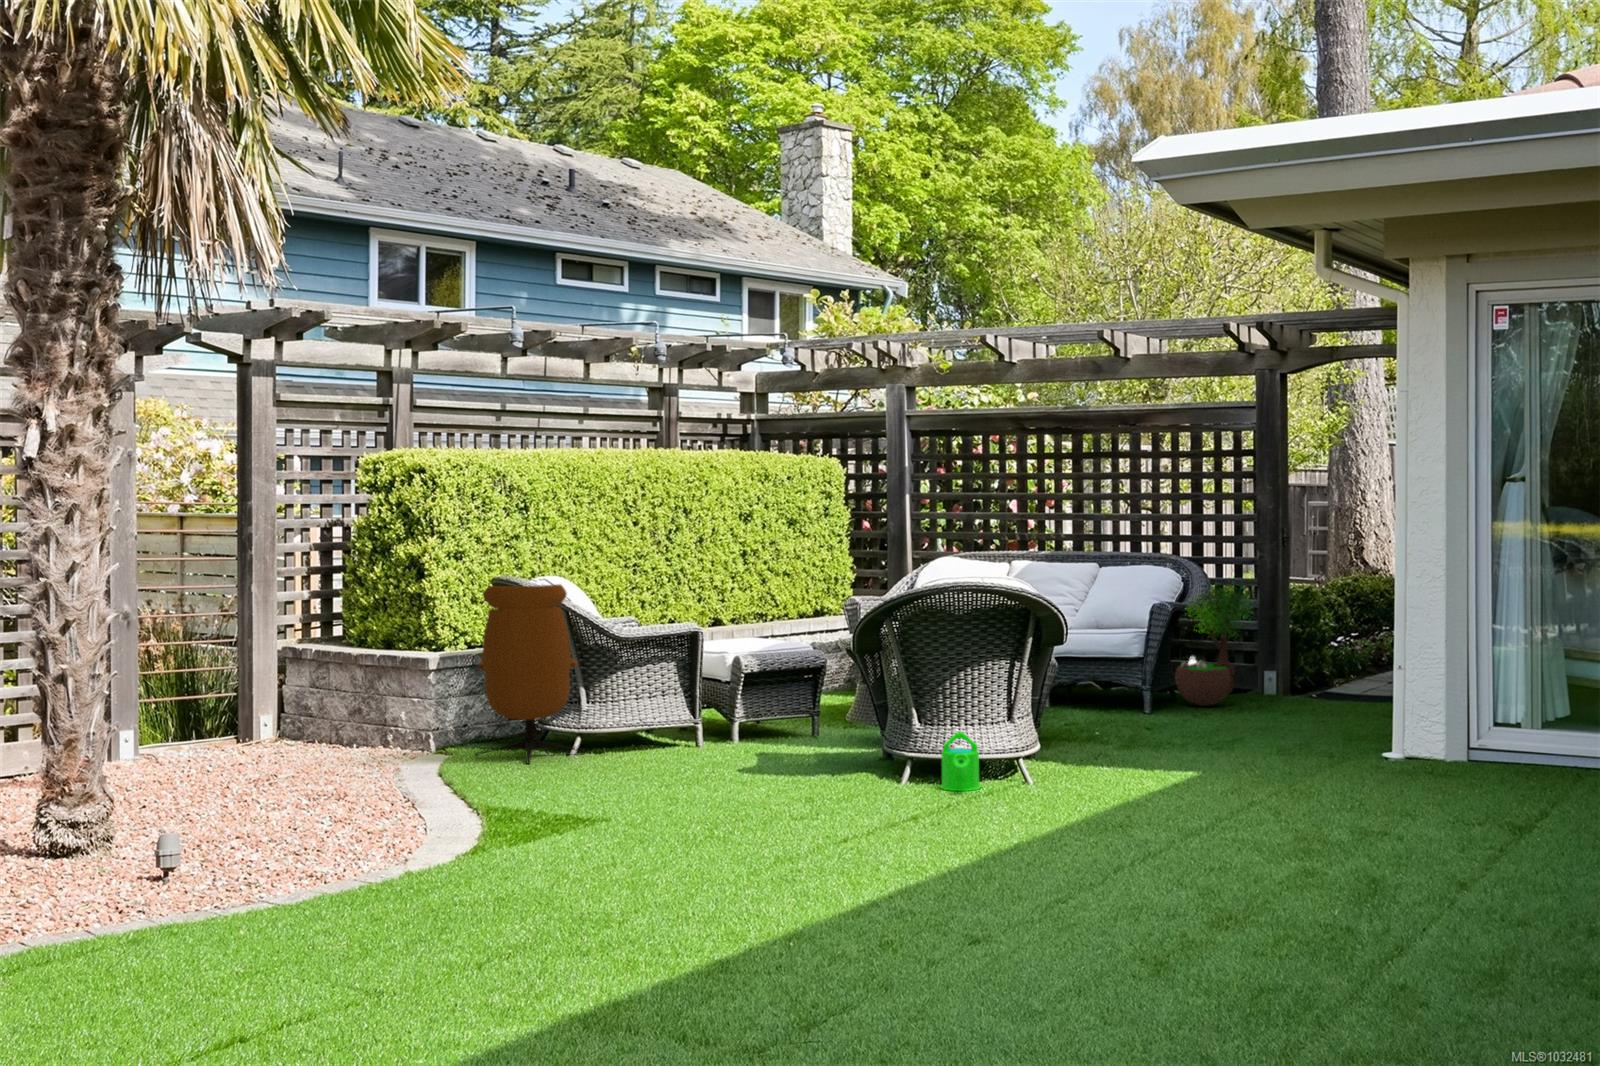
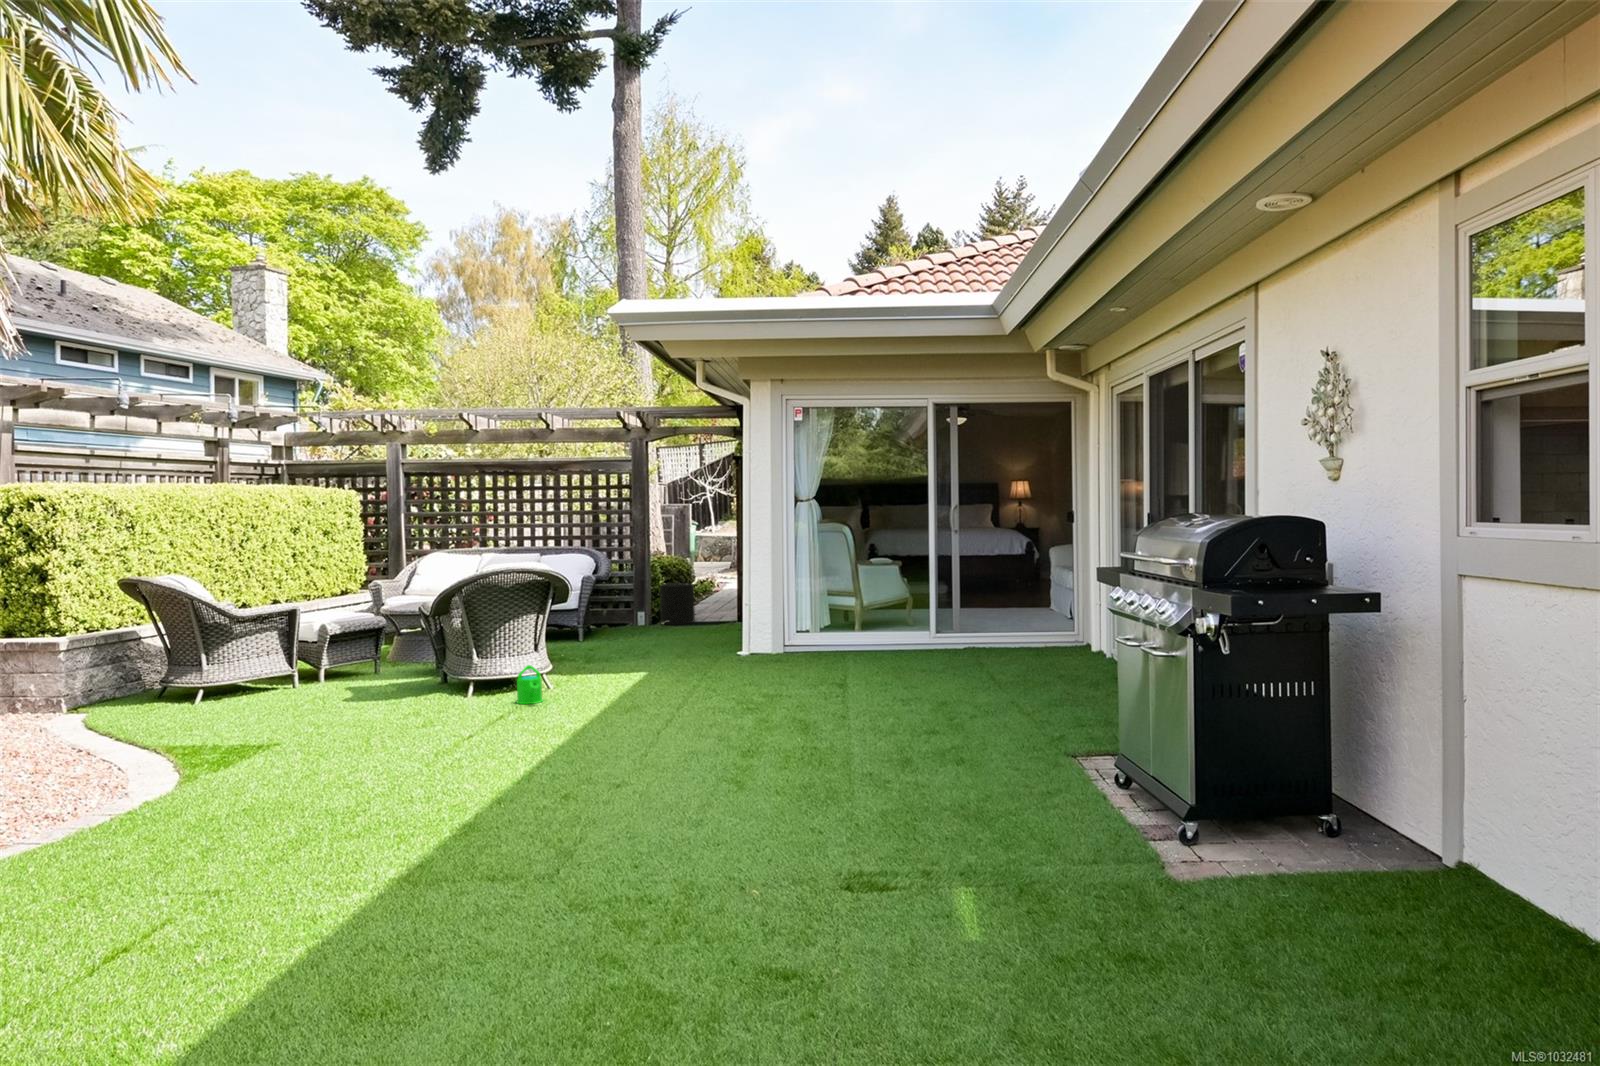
lounge chair: present [475,584,584,764] -> none [114,582,213,721]
potted tree: present [1175,586,1252,706] -> none [603,559,649,638]
stool: none [1298,620,1359,692] -> present [660,583,695,625]

